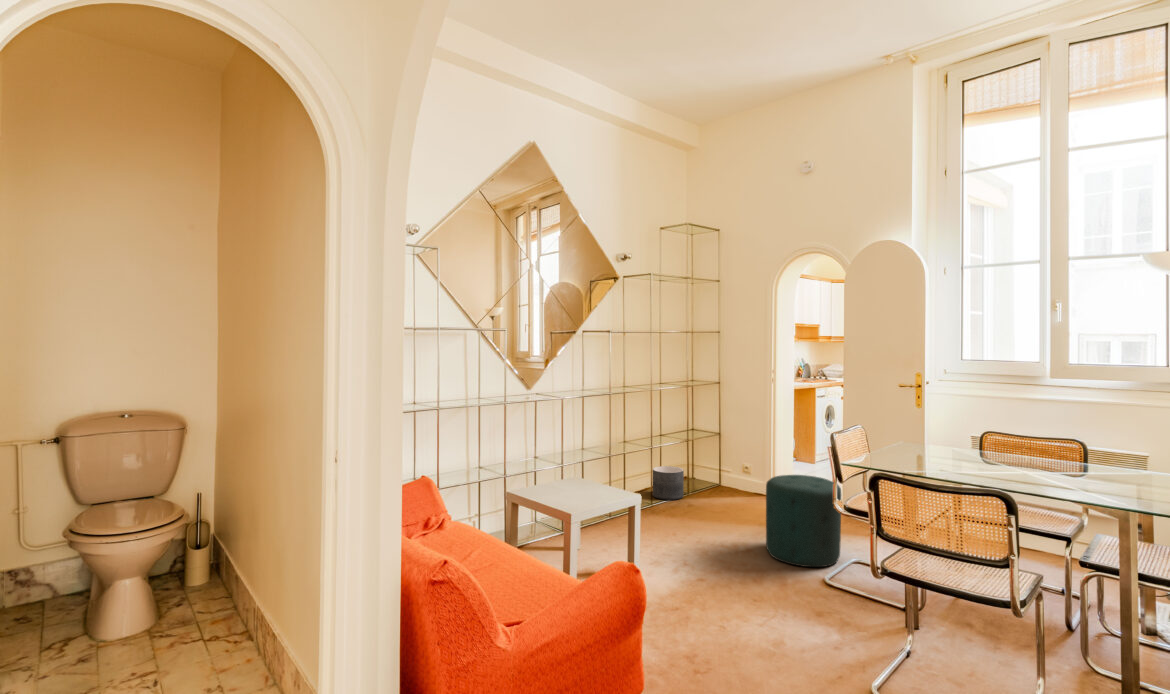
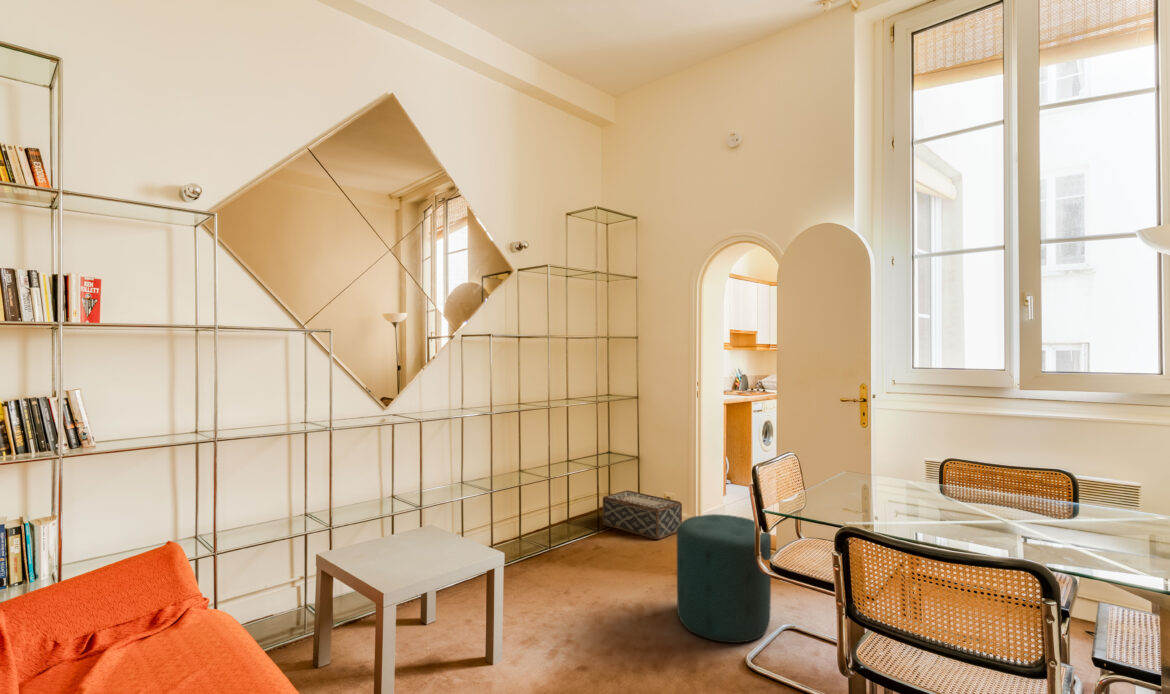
woven basket: none [690,462,759,501] -> present [603,490,682,539]
planter: present [653,466,684,500] -> none [555,497,592,540]

